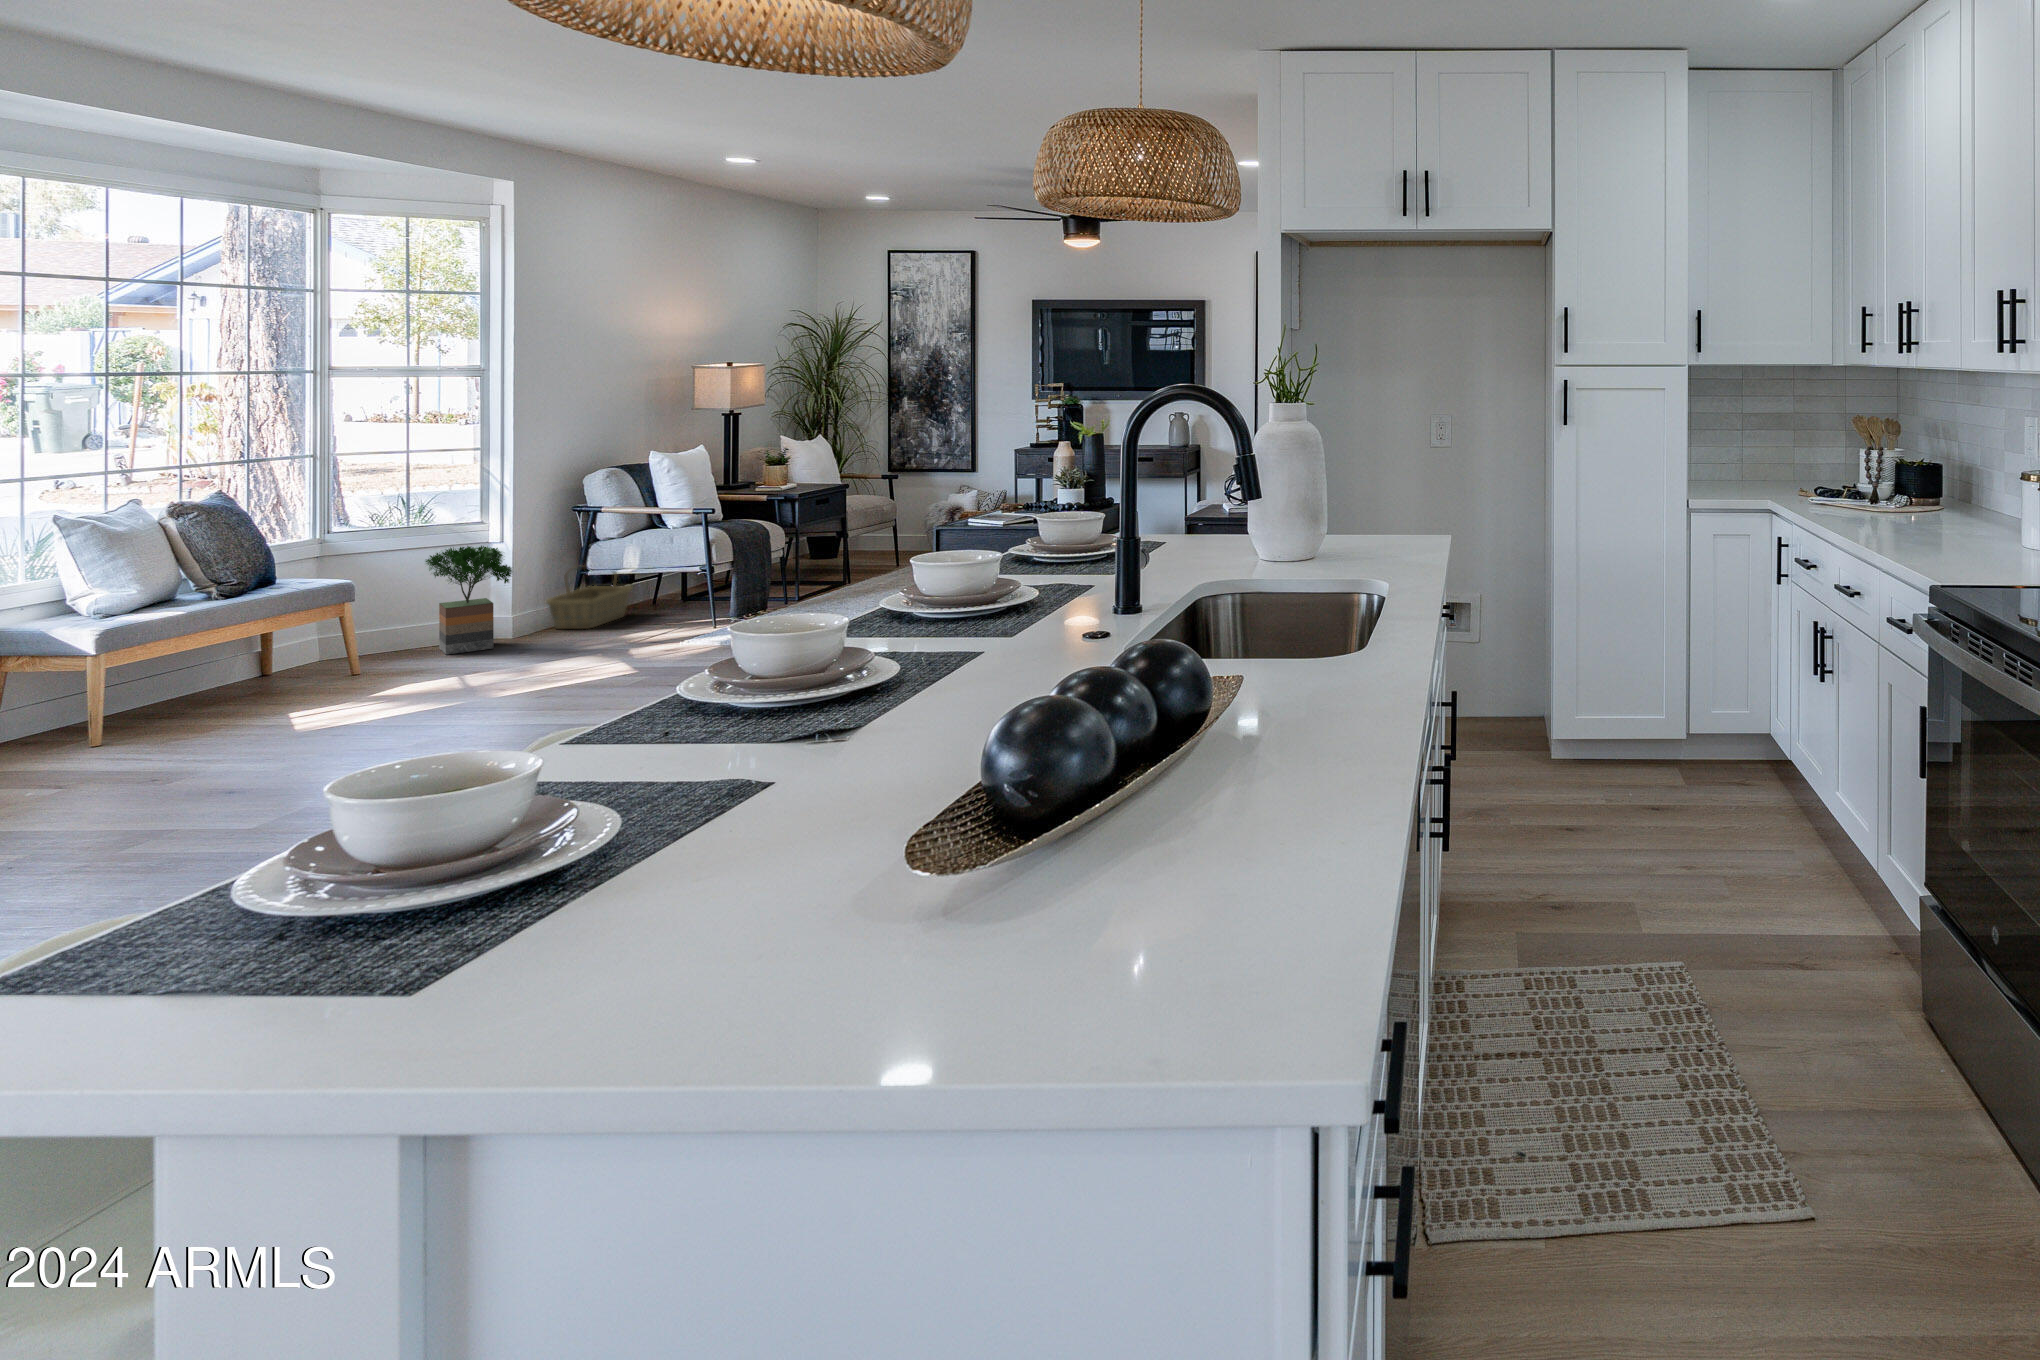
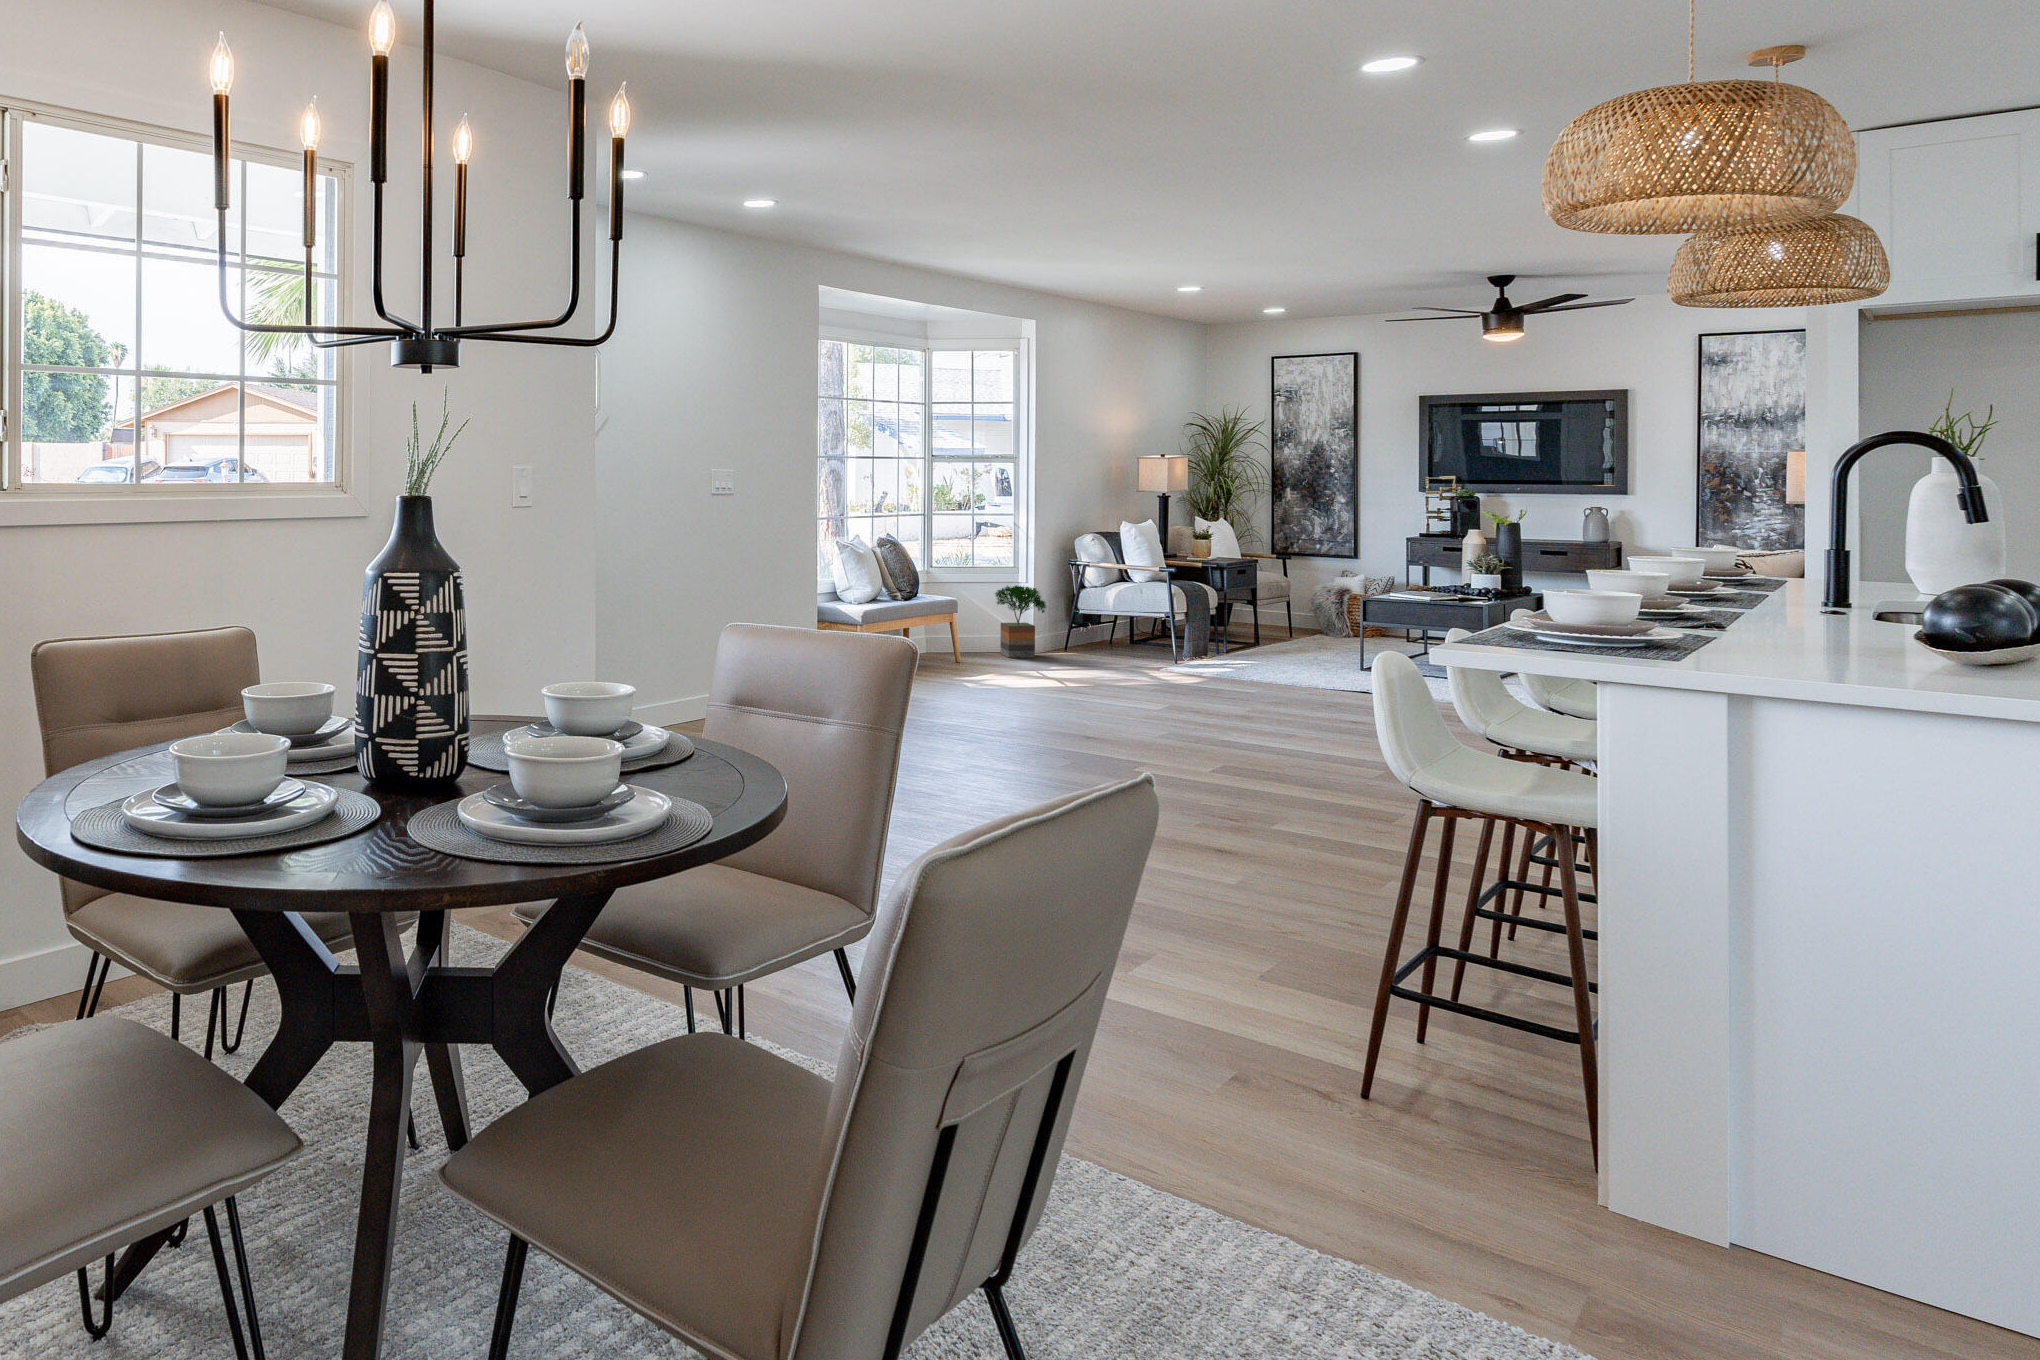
basket: present [546,565,632,629] -> none [1056,606,1107,652]

